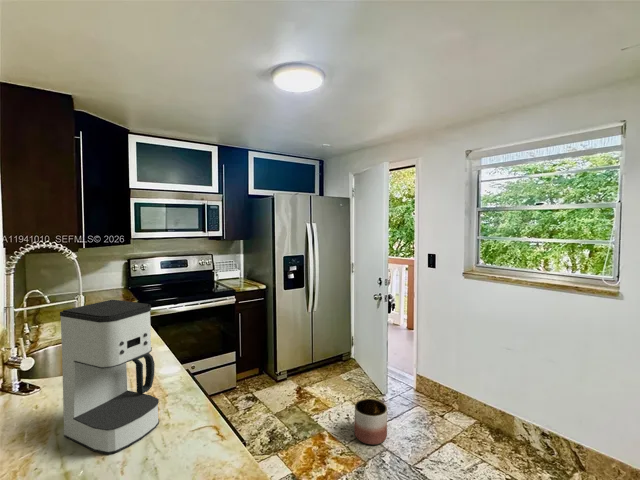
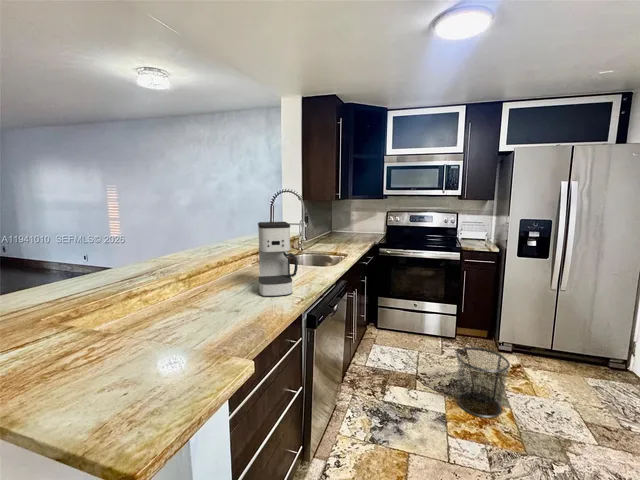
waste bin: none [283,384,330,456] -> present [456,347,510,418]
planter: present [354,399,387,445] -> none [540,396,592,454]

